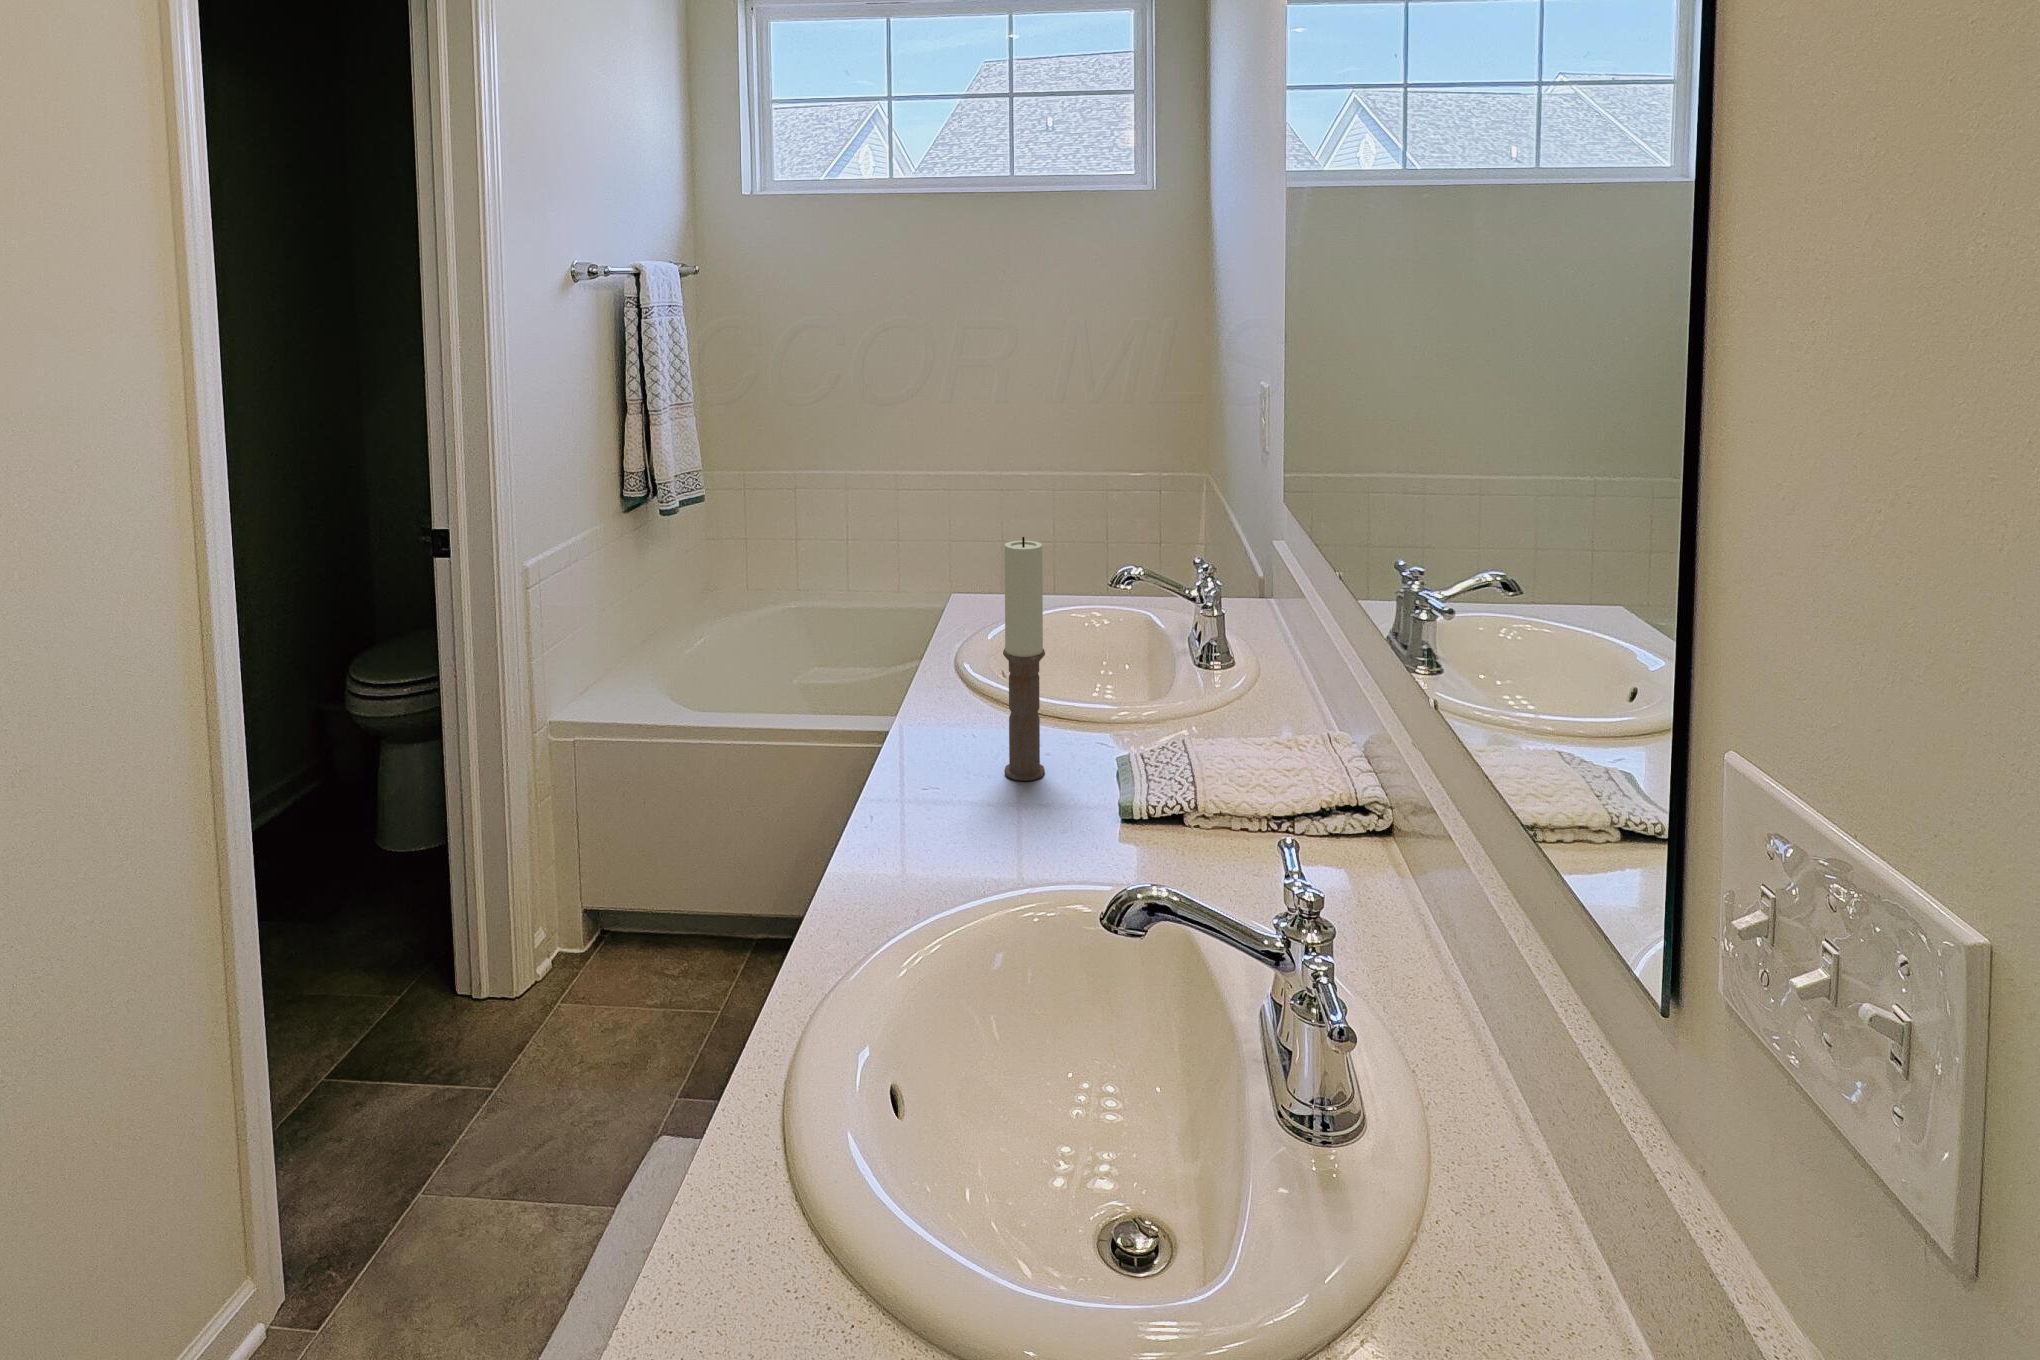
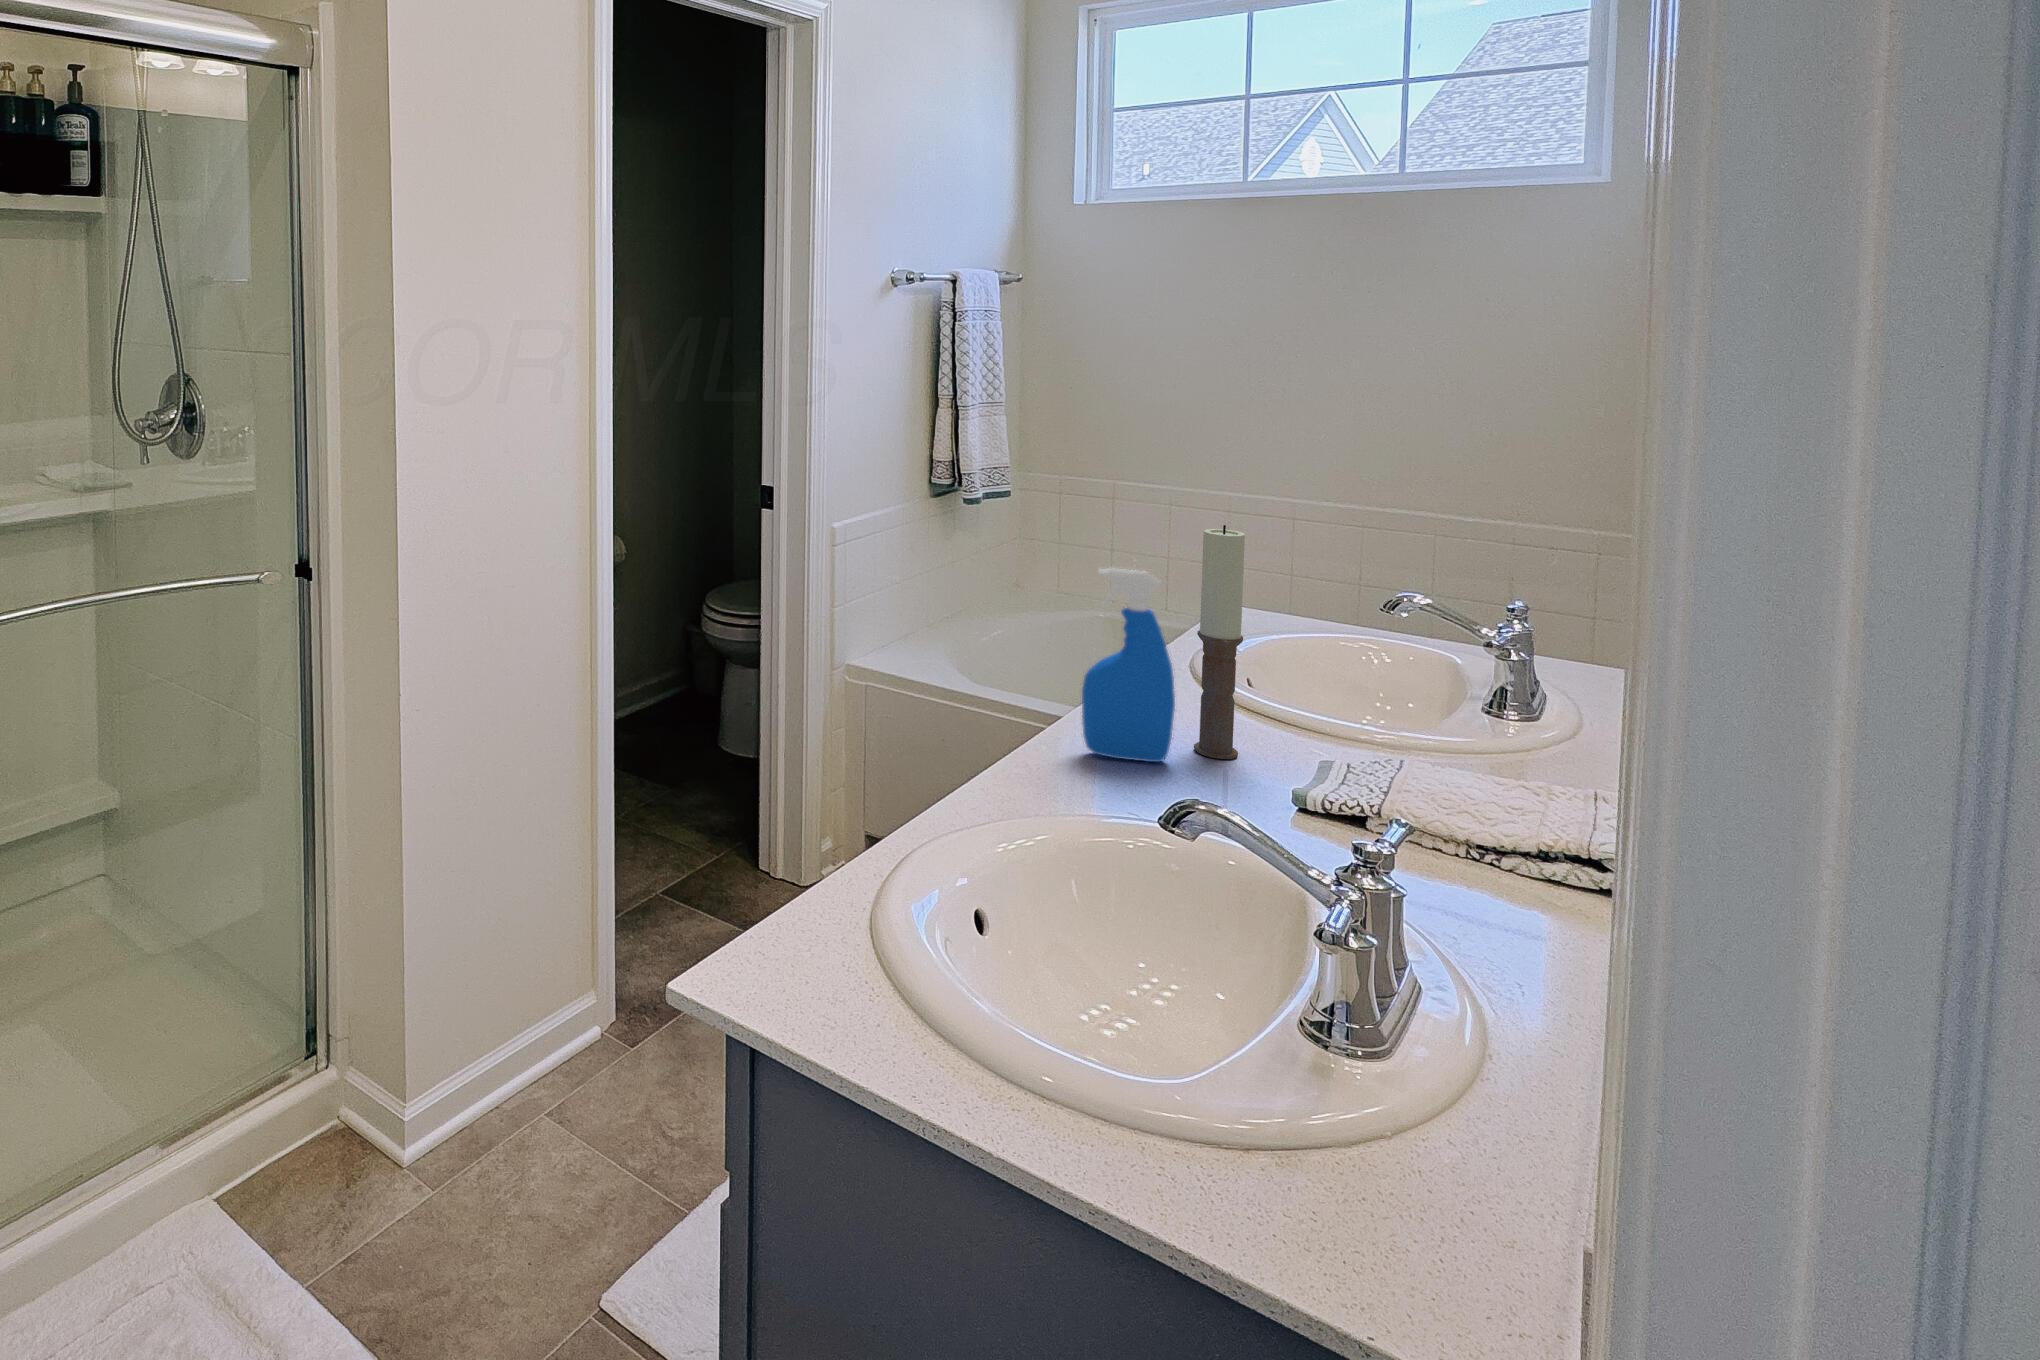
spray bottle: none [909,602,997,814] -> present [1082,569,1175,762]

